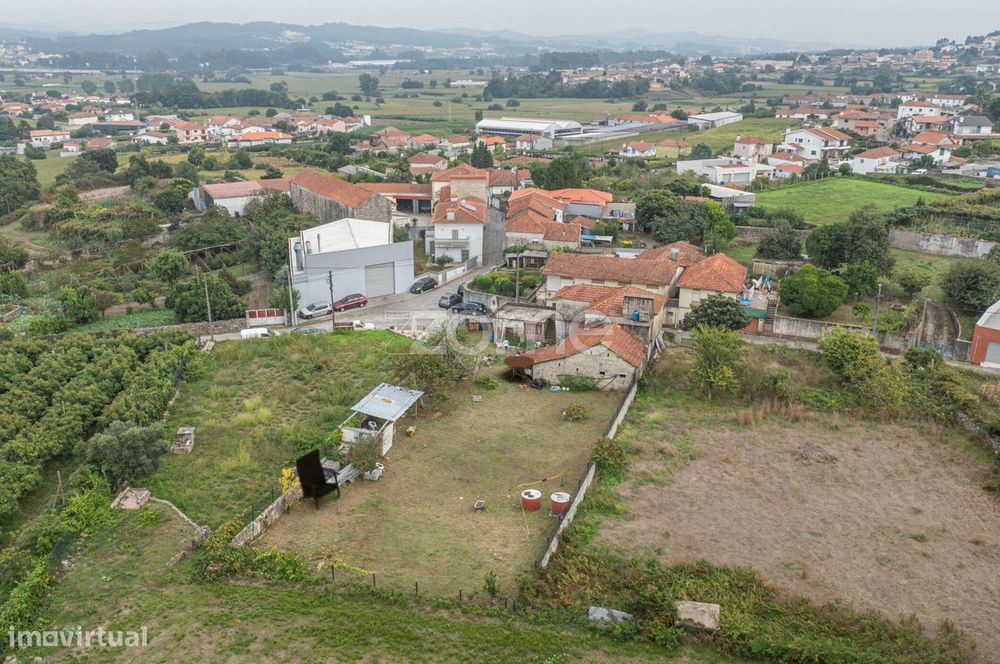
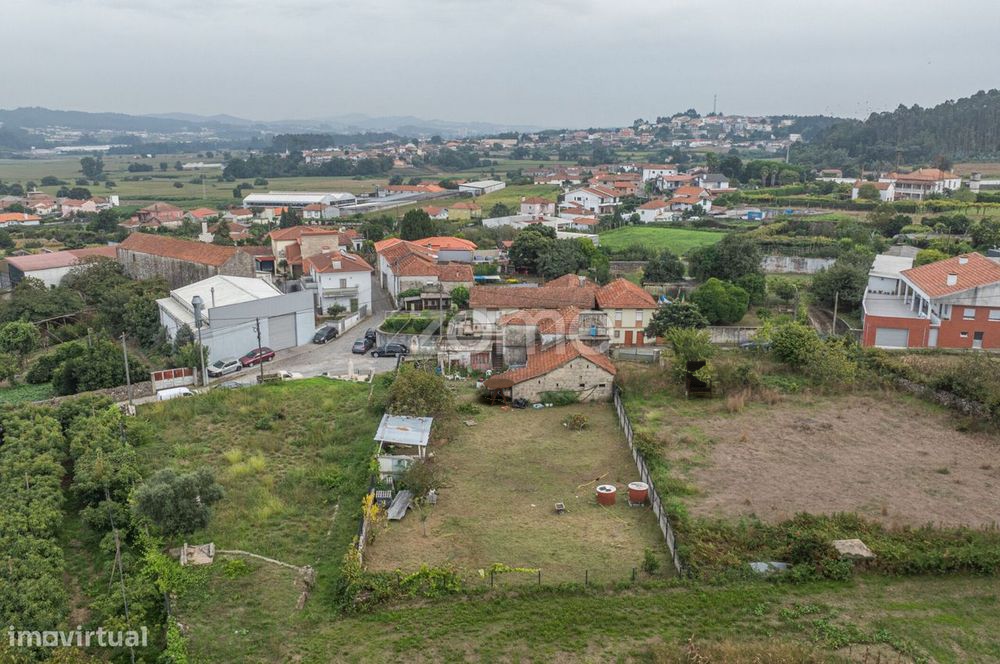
lounge chair: present [296,449,341,510] -> present [685,360,712,399]

